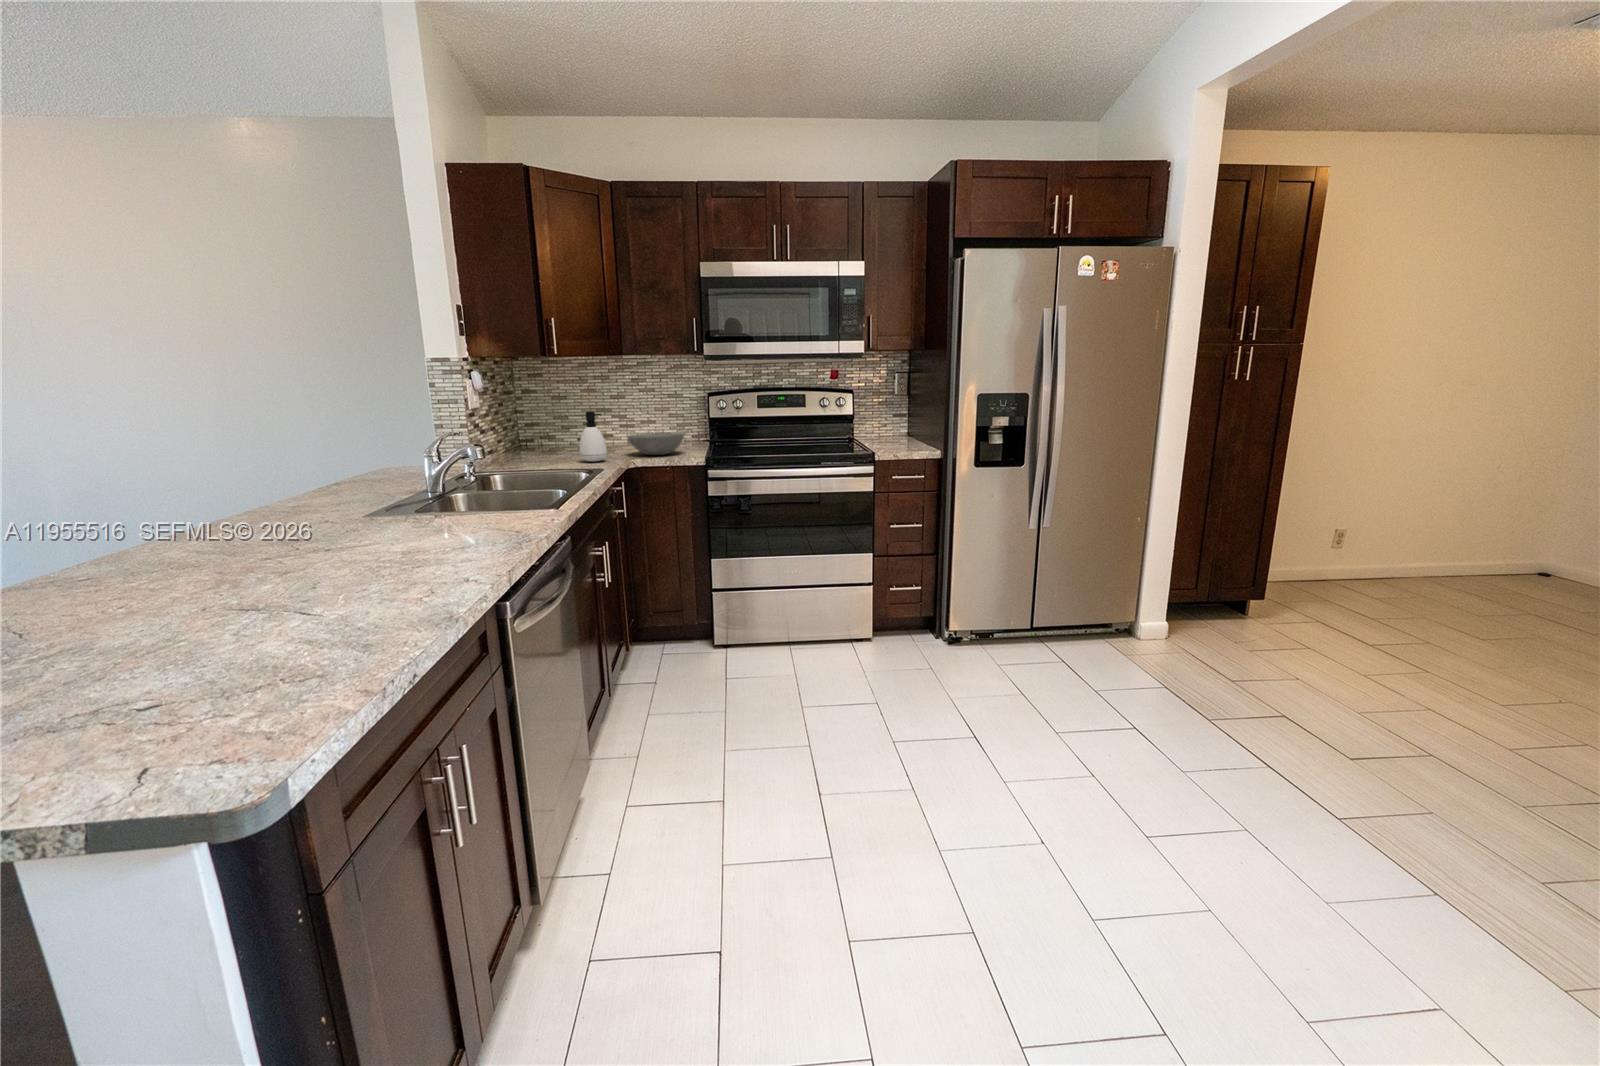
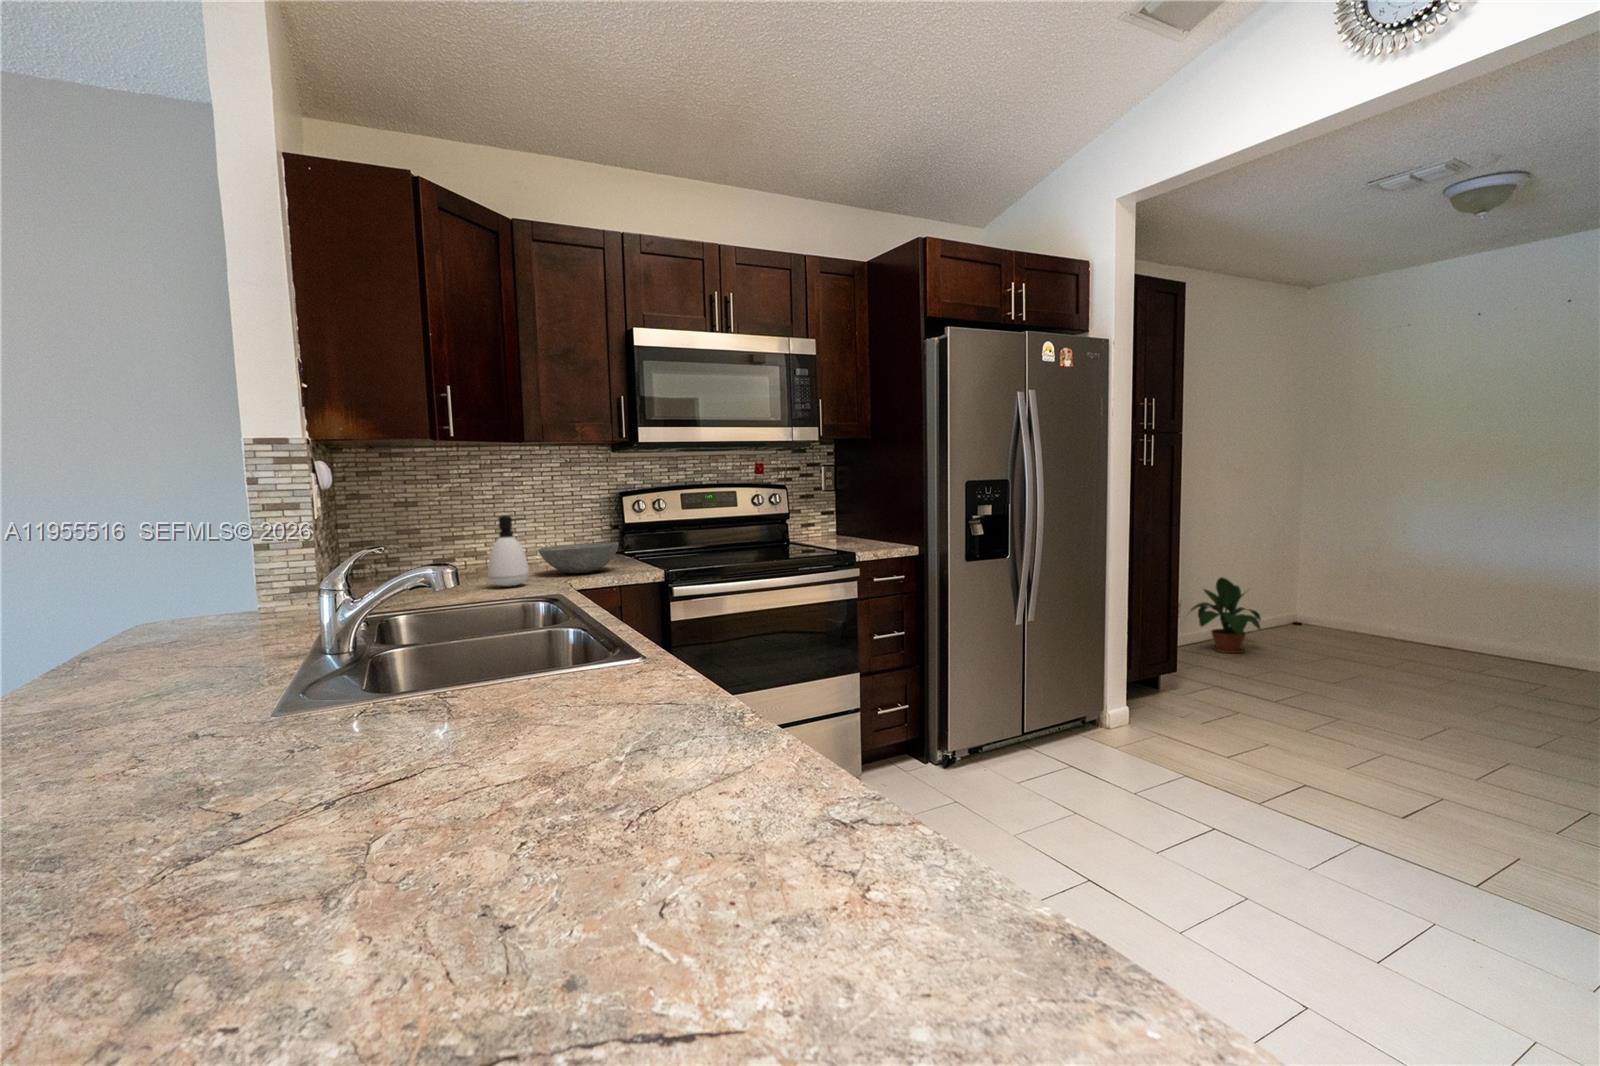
potted plant: none [1341,509,1445,596] -> present [1191,577,1261,653]

